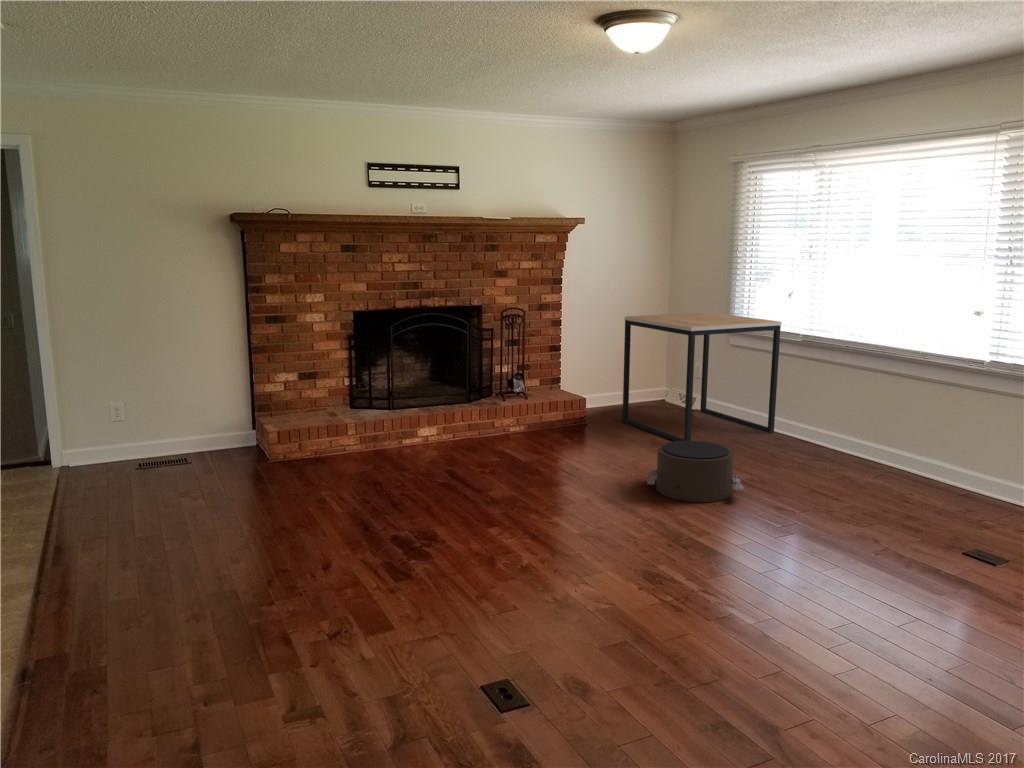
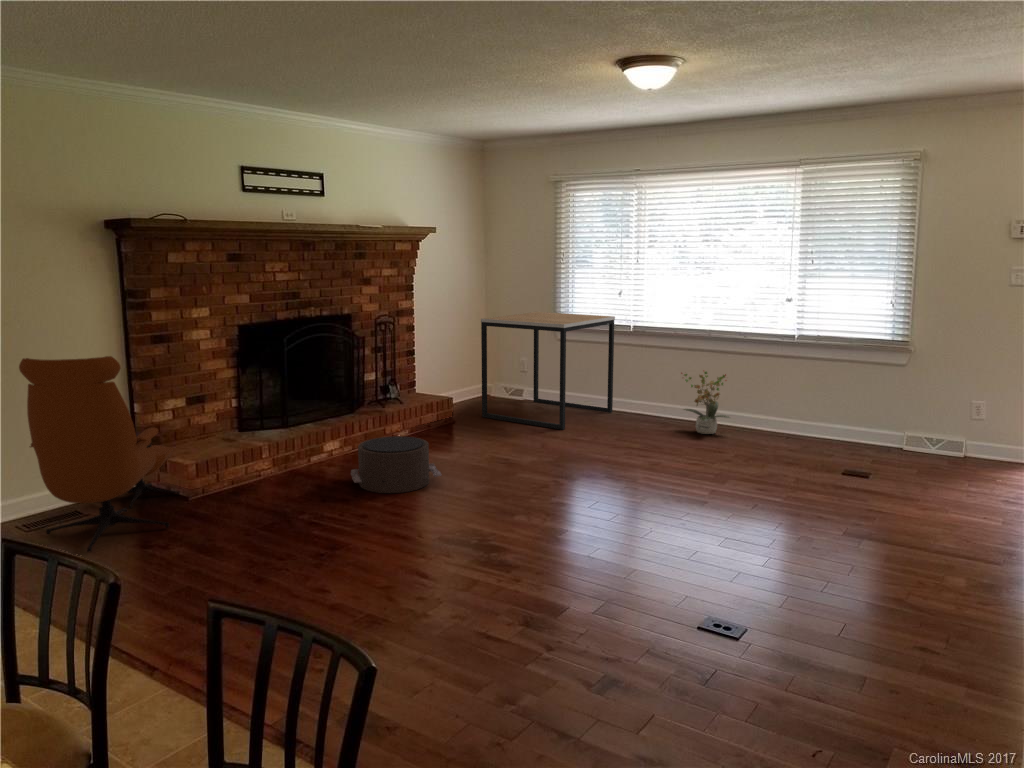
lounge chair: none [91,328,270,494] -> present [19,356,179,552]
potted plant: none [833,394,898,474] -> present [681,372,730,434]
pouf: present [647,441,744,502] -> present [351,436,441,493]

